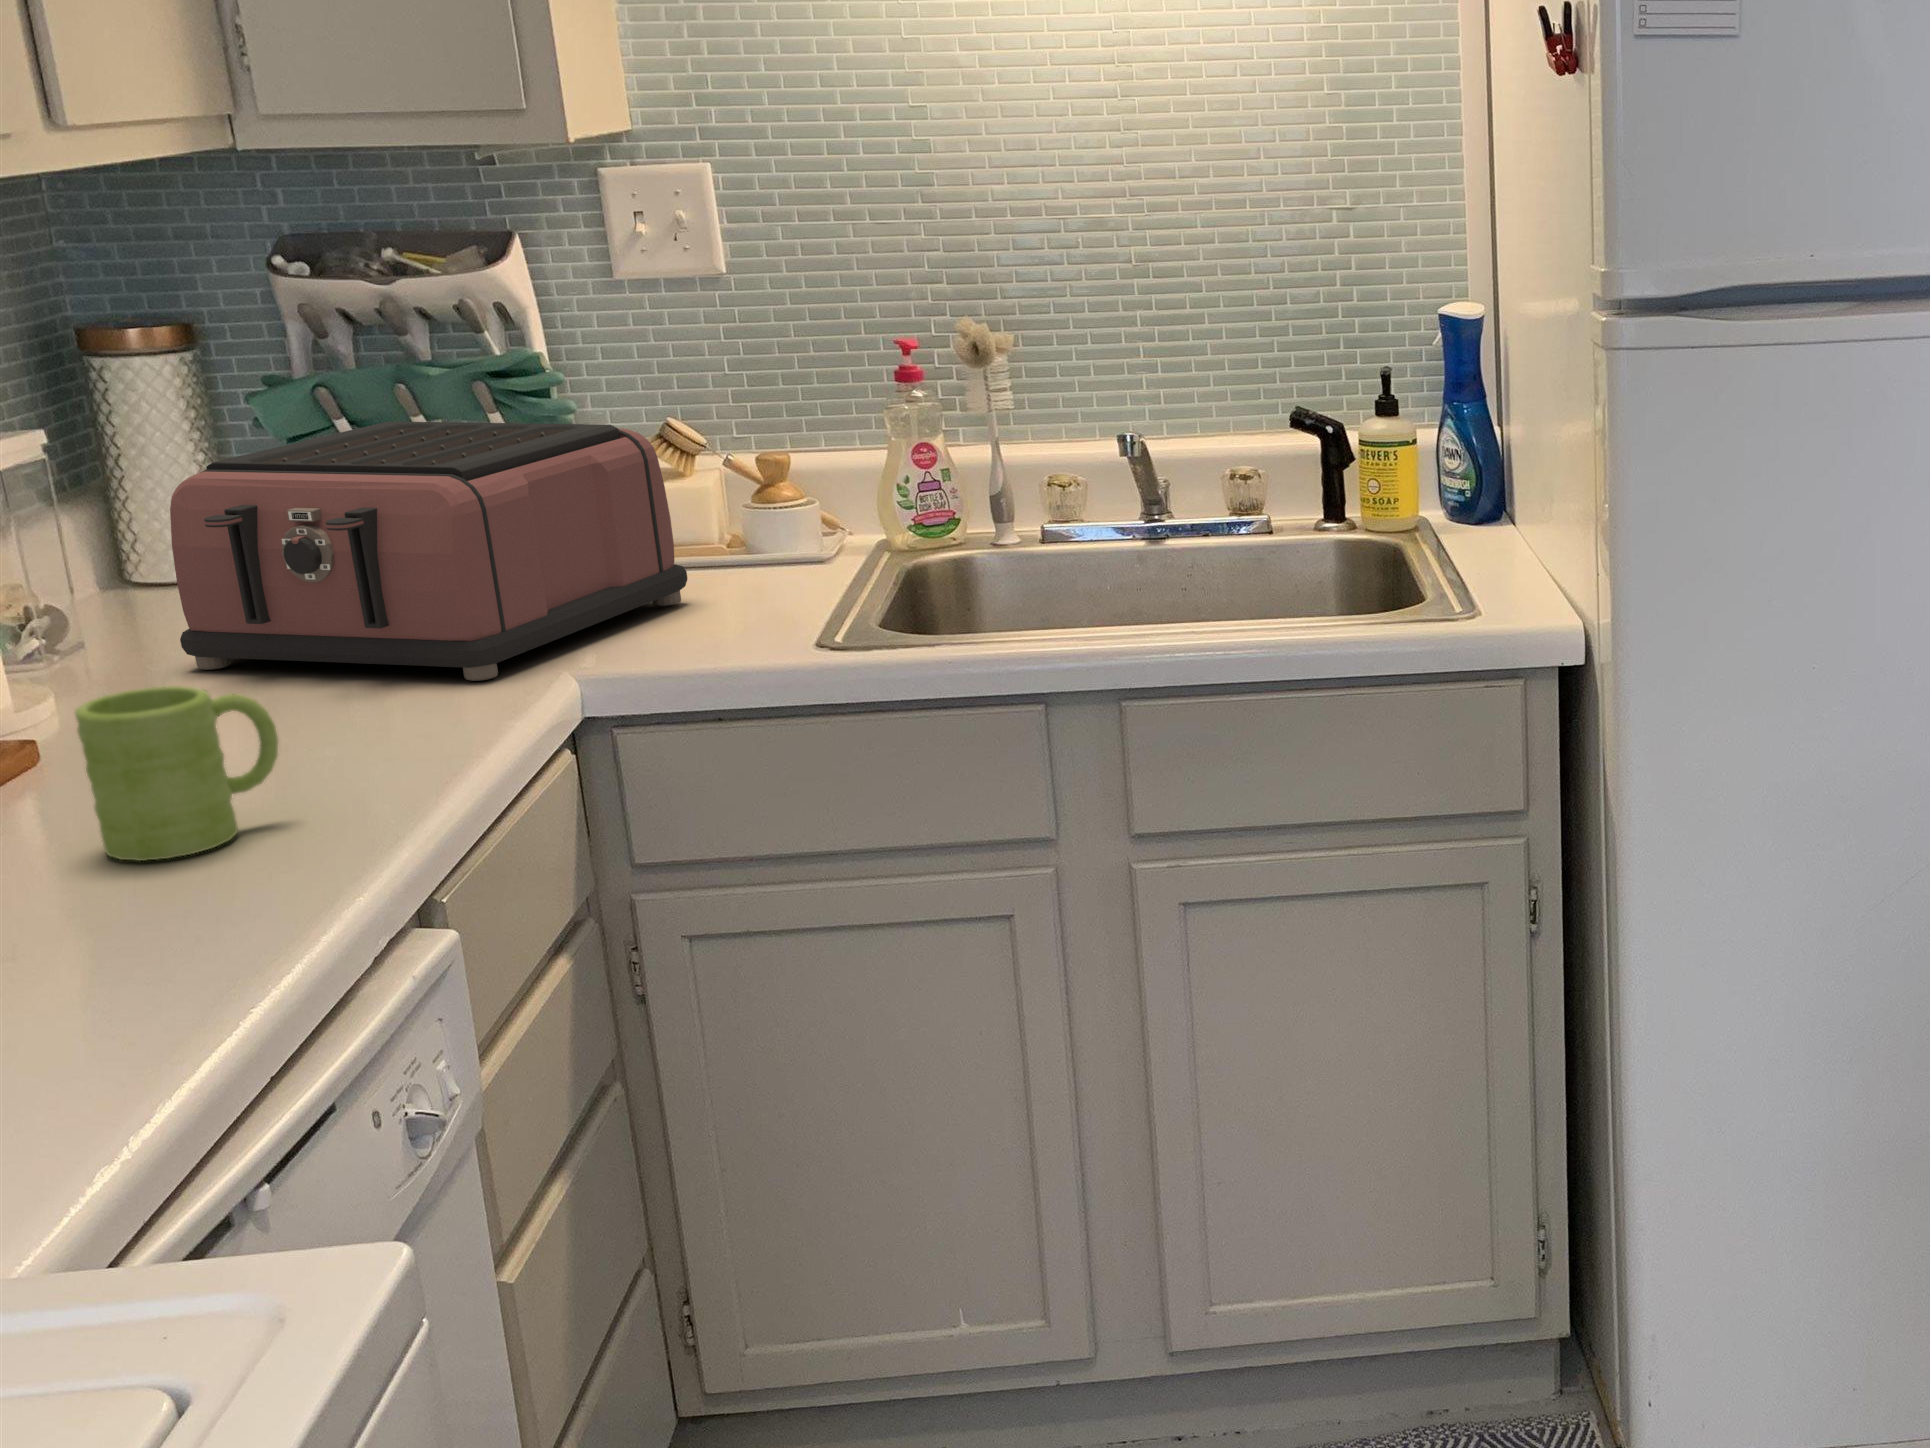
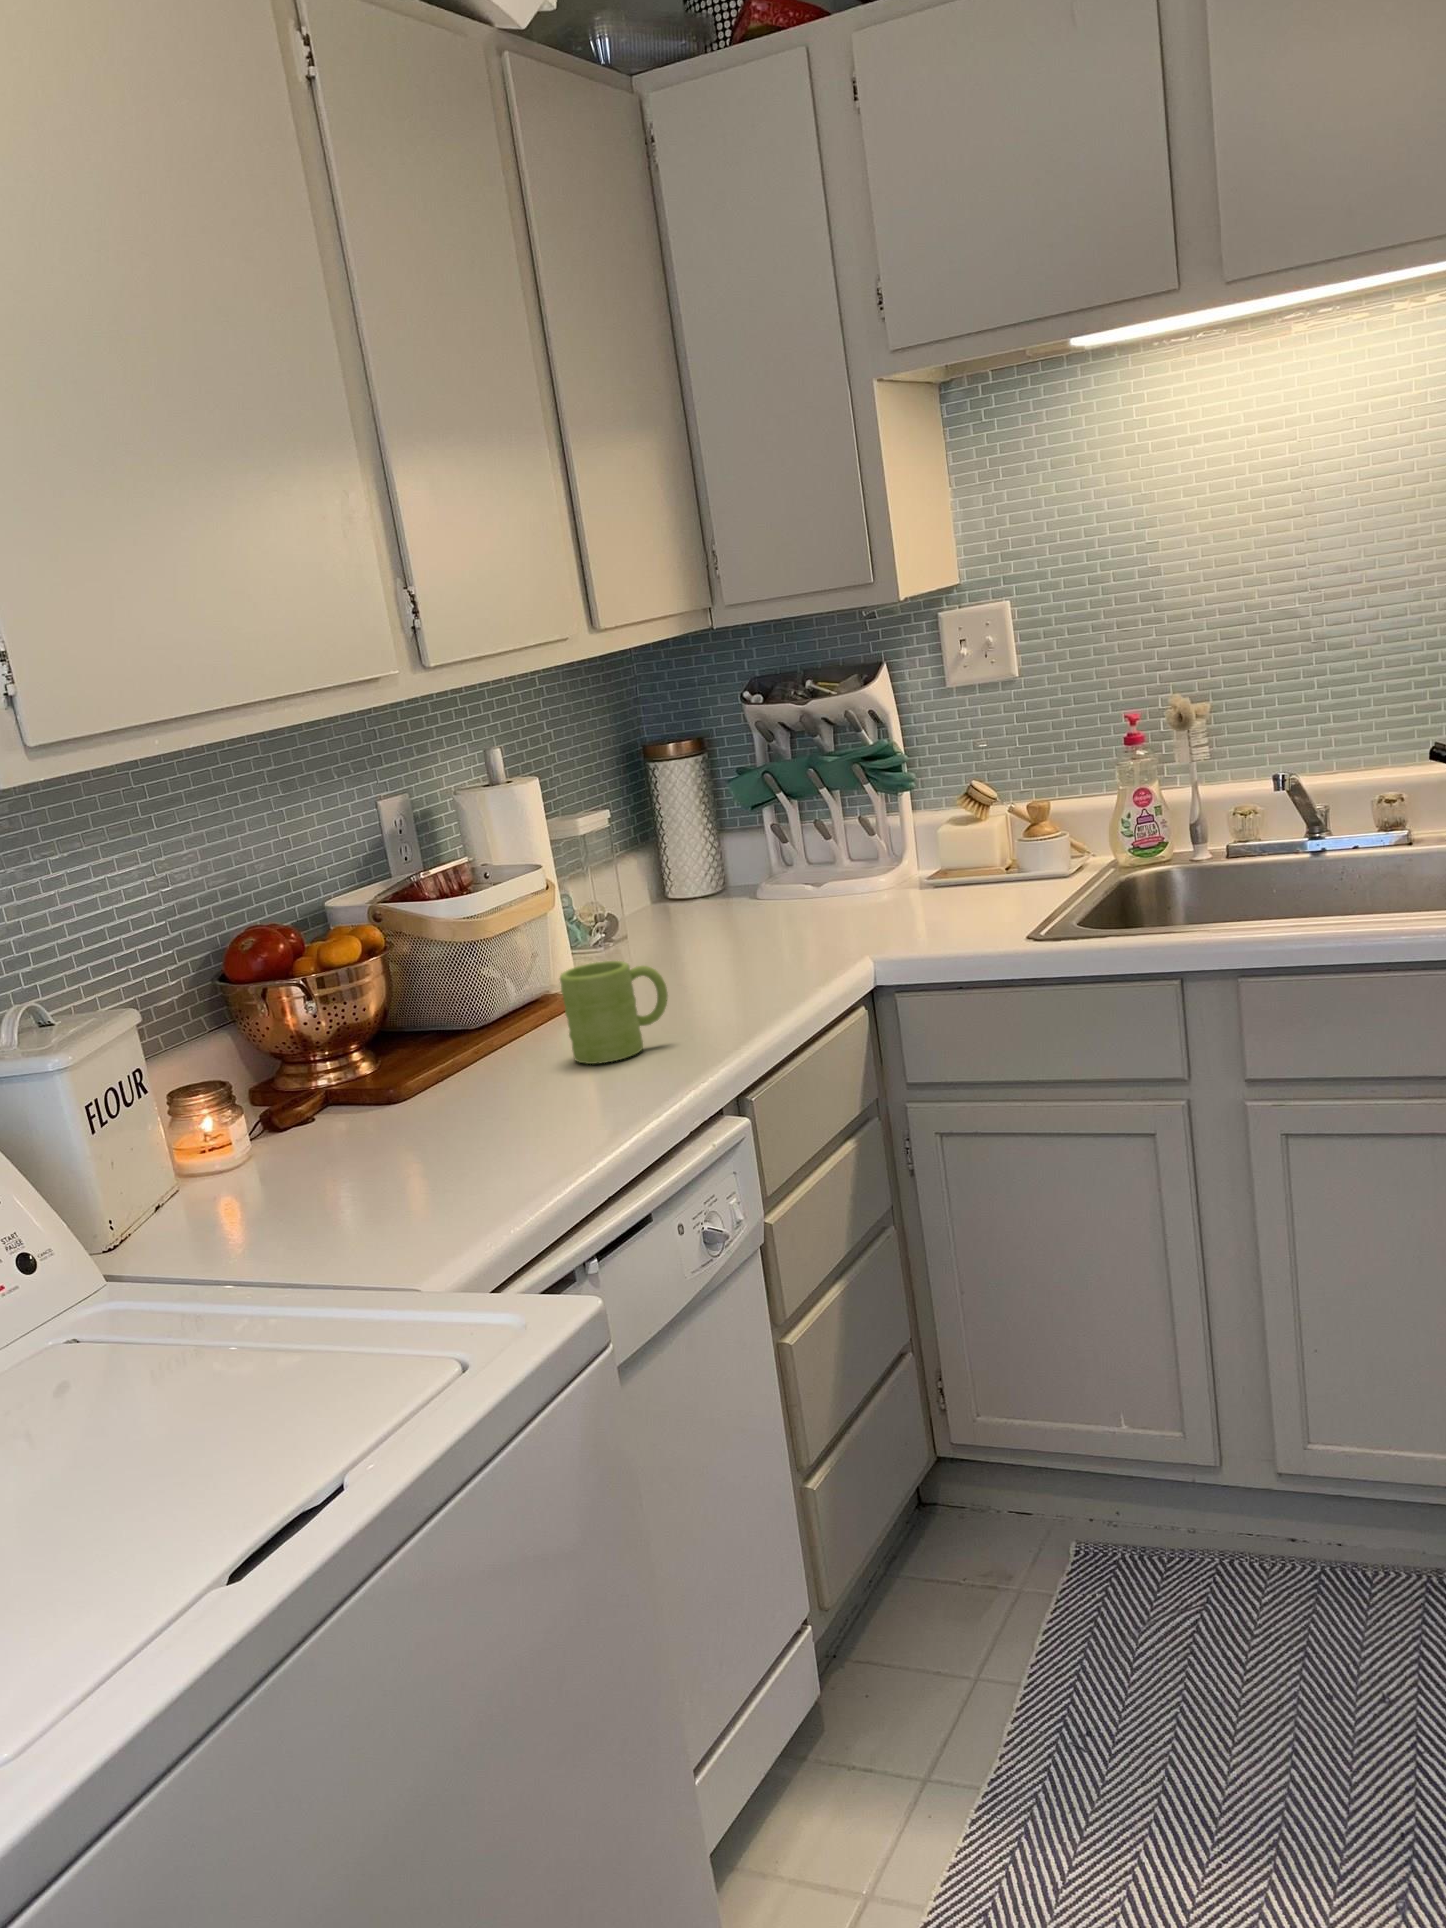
toaster: present [170,422,688,681] -> none [664,790,969,959]

